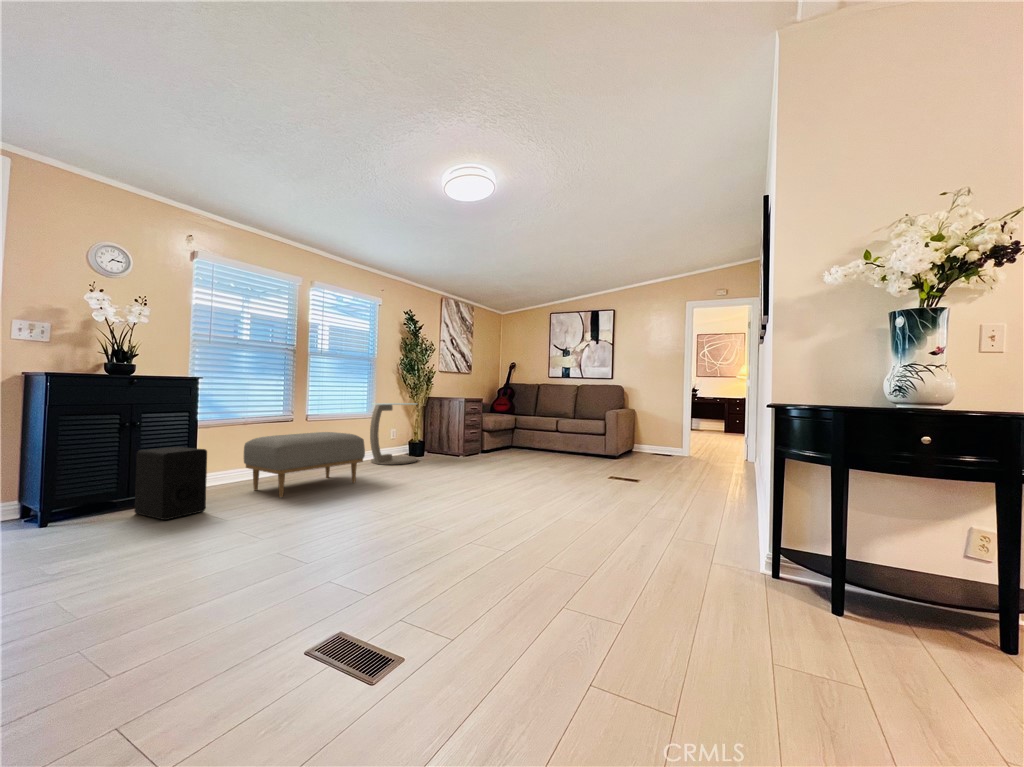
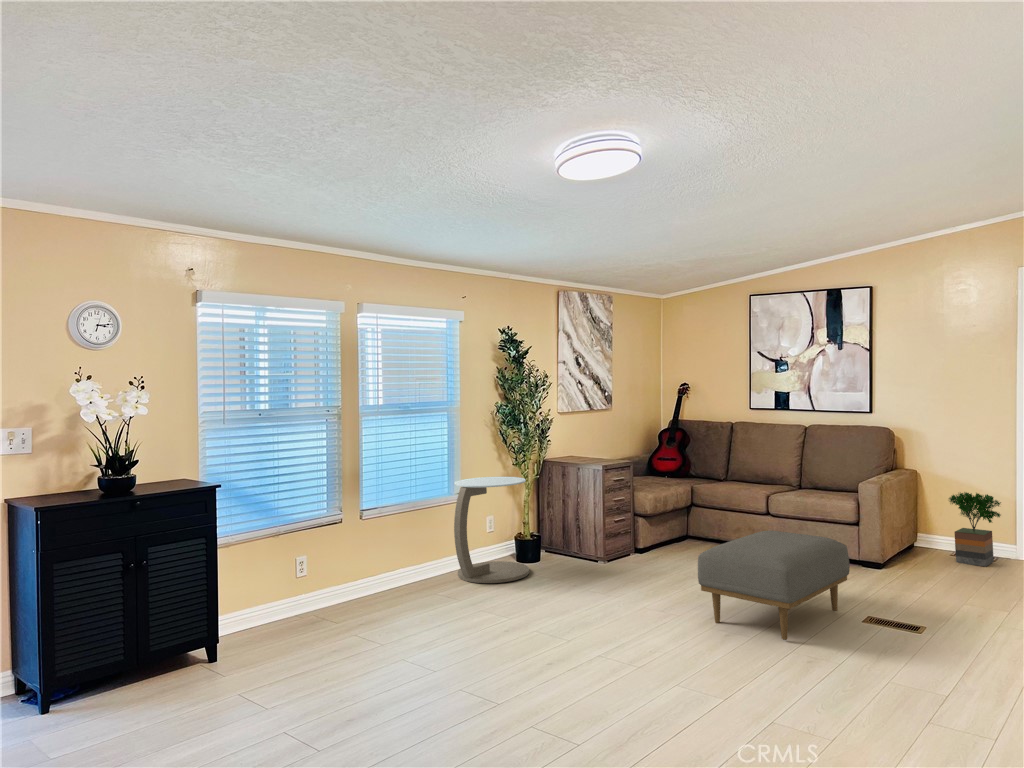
potted tree: none [647,419,672,457] -> present [949,492,1001,566]
ottoman: present [244,432,365,497] -> present [698,531,850,640]
speaker: present [134,447,207,520] -> none [142,591,230,710]

